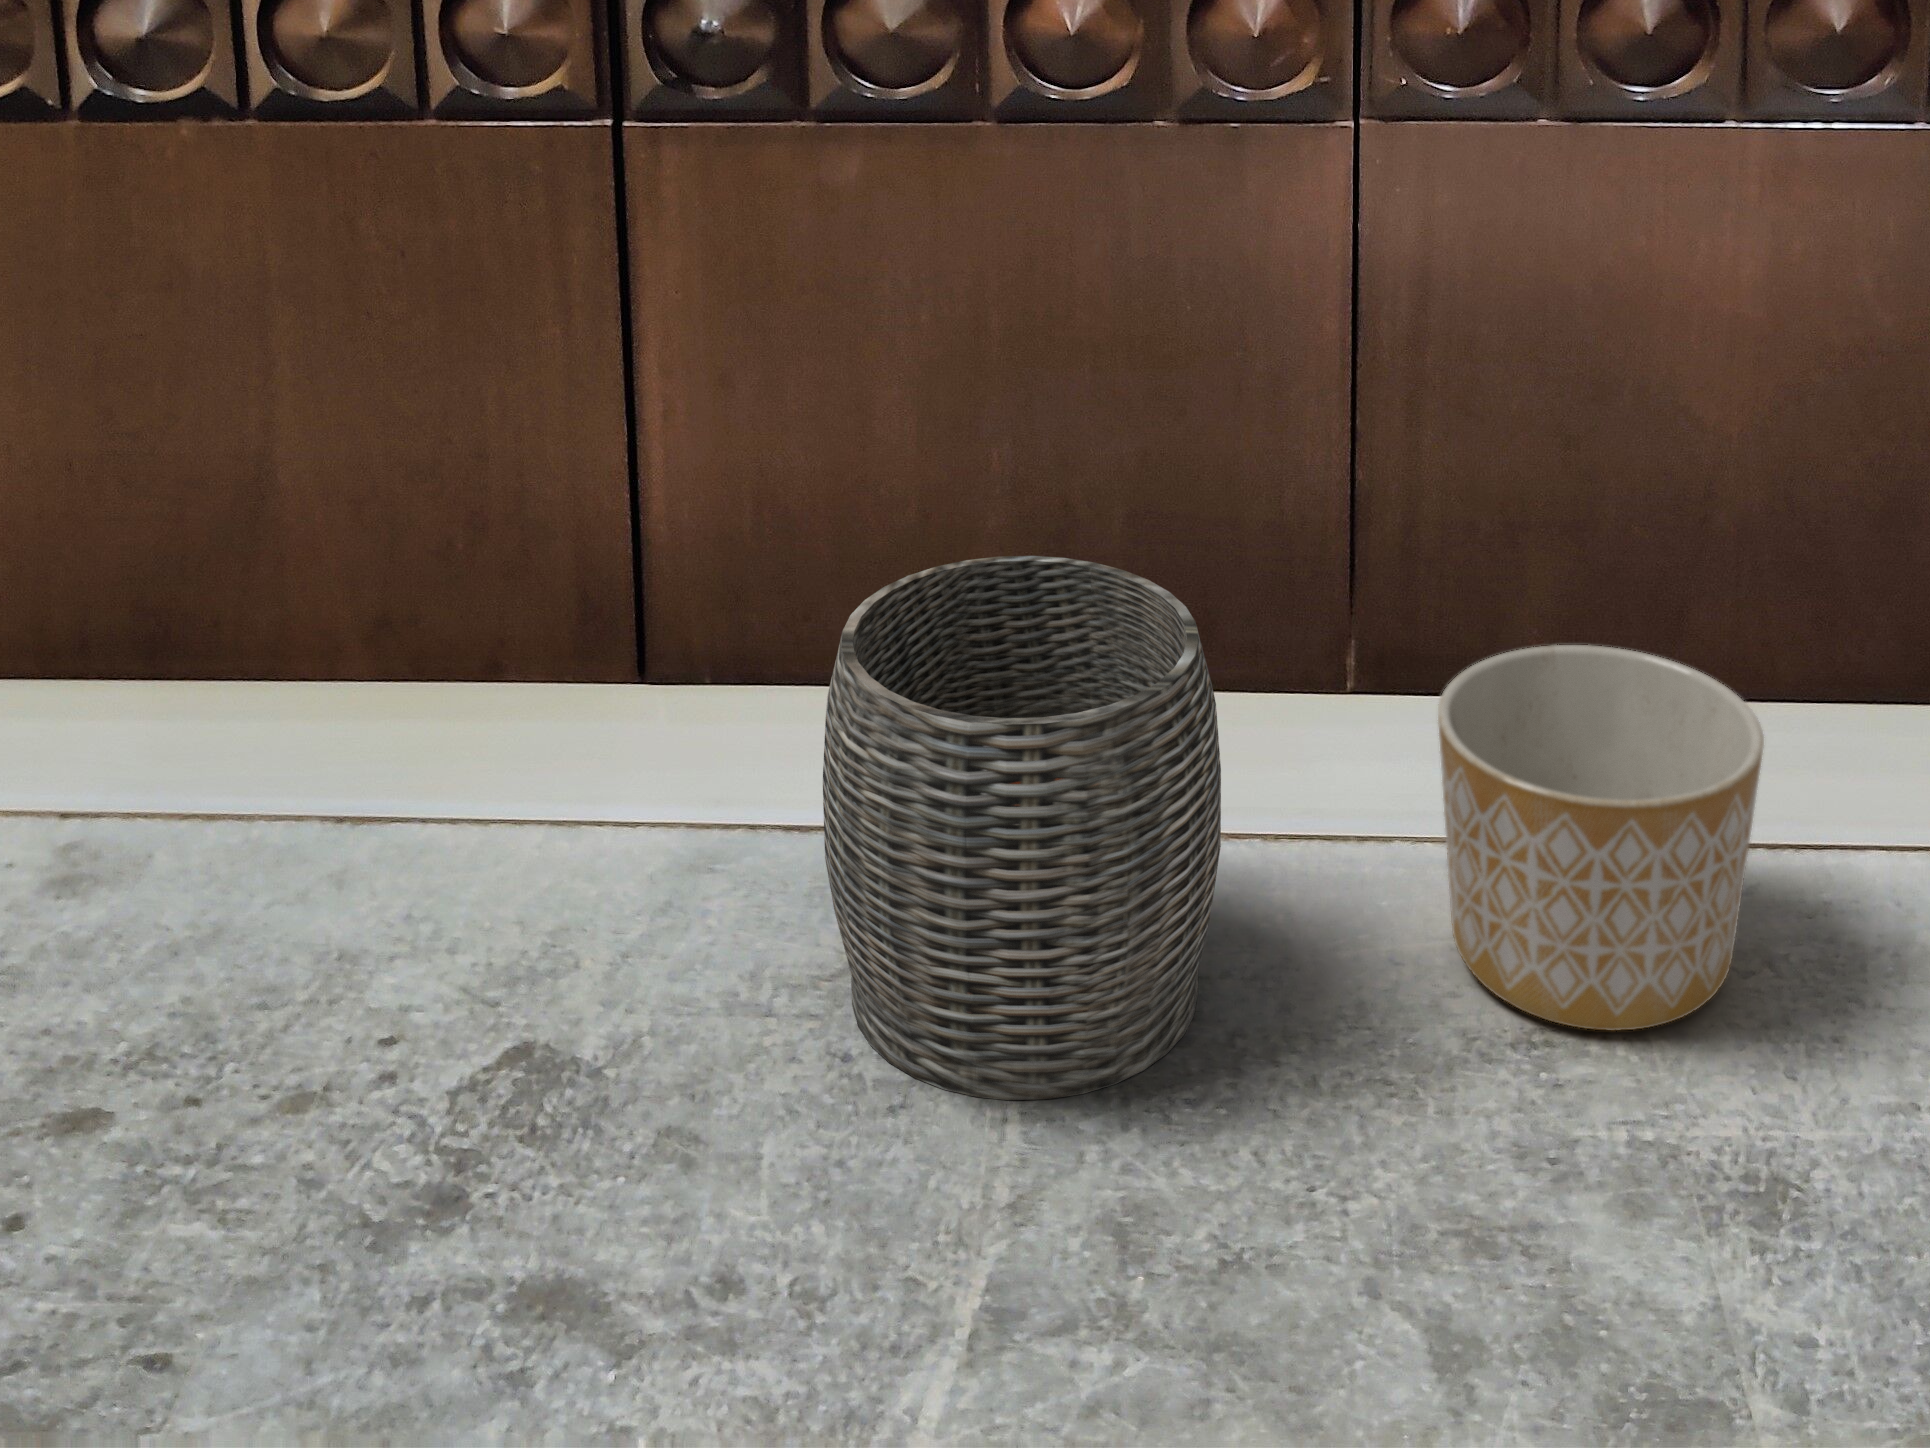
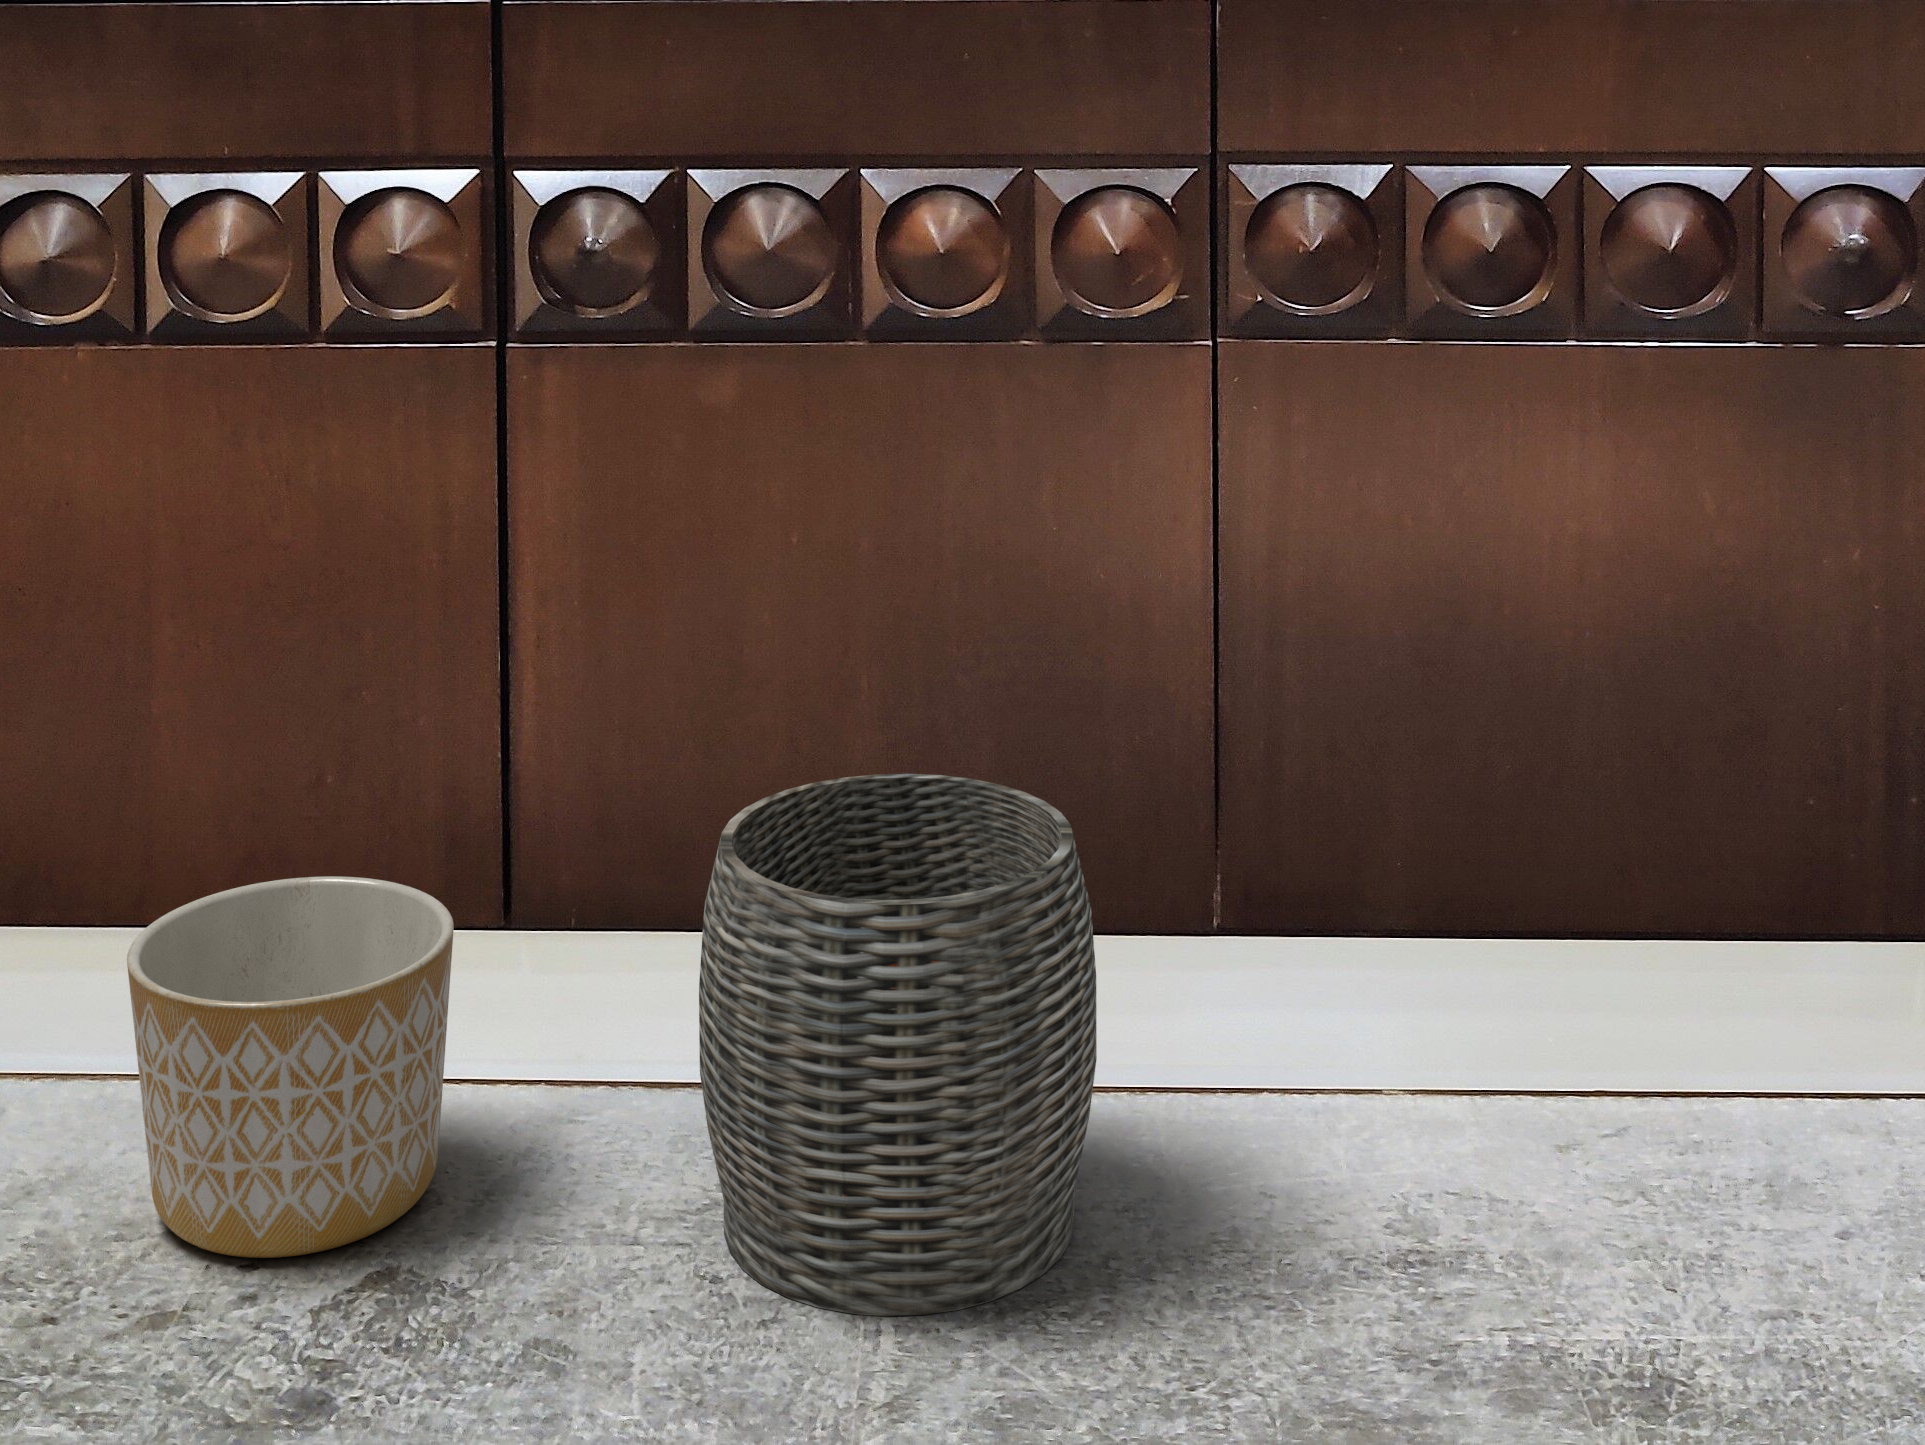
planter: present [1438,645,1764,1031] -> present [127,876,454,1258]

